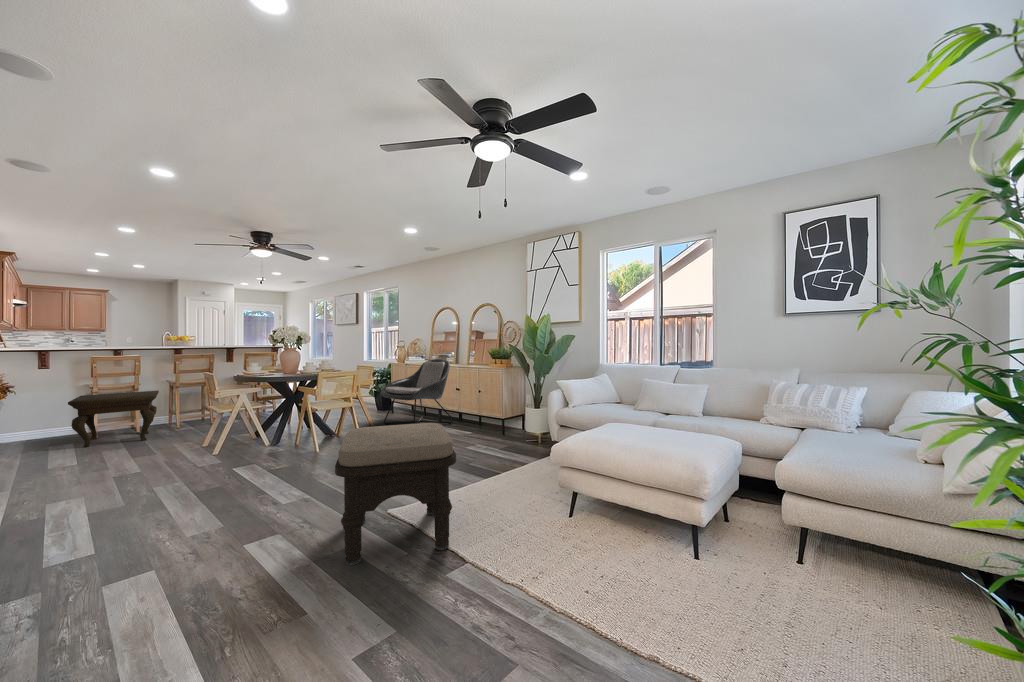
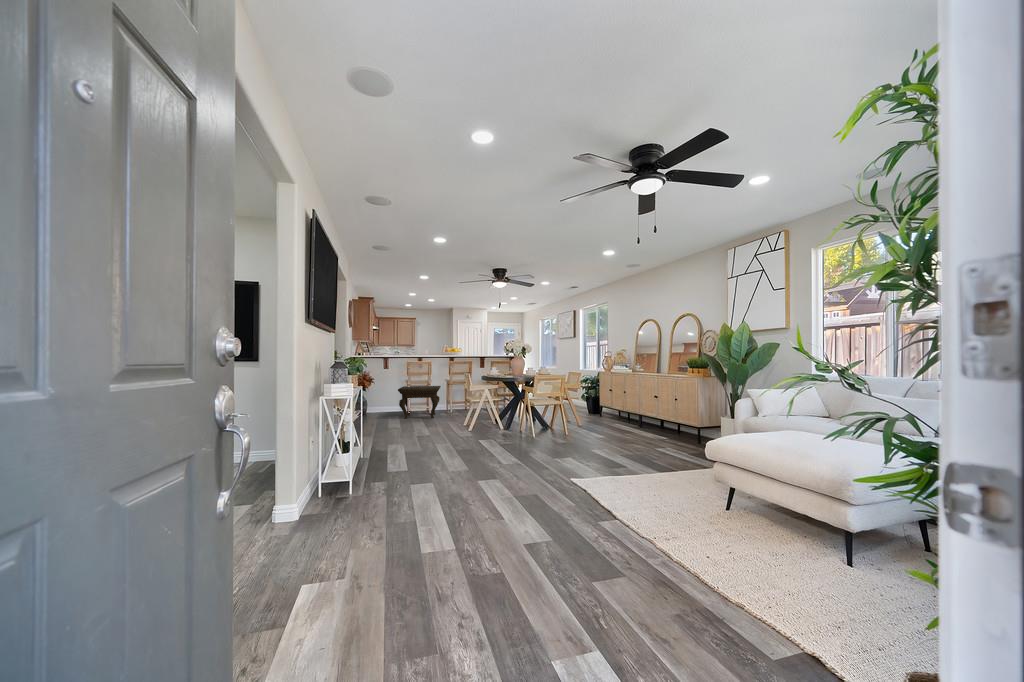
lounge chair: present [380,359,453,425] -> none [585,368,651,432]
ottoman: present [335,423,456,565] -> none [526,412,613,509]

